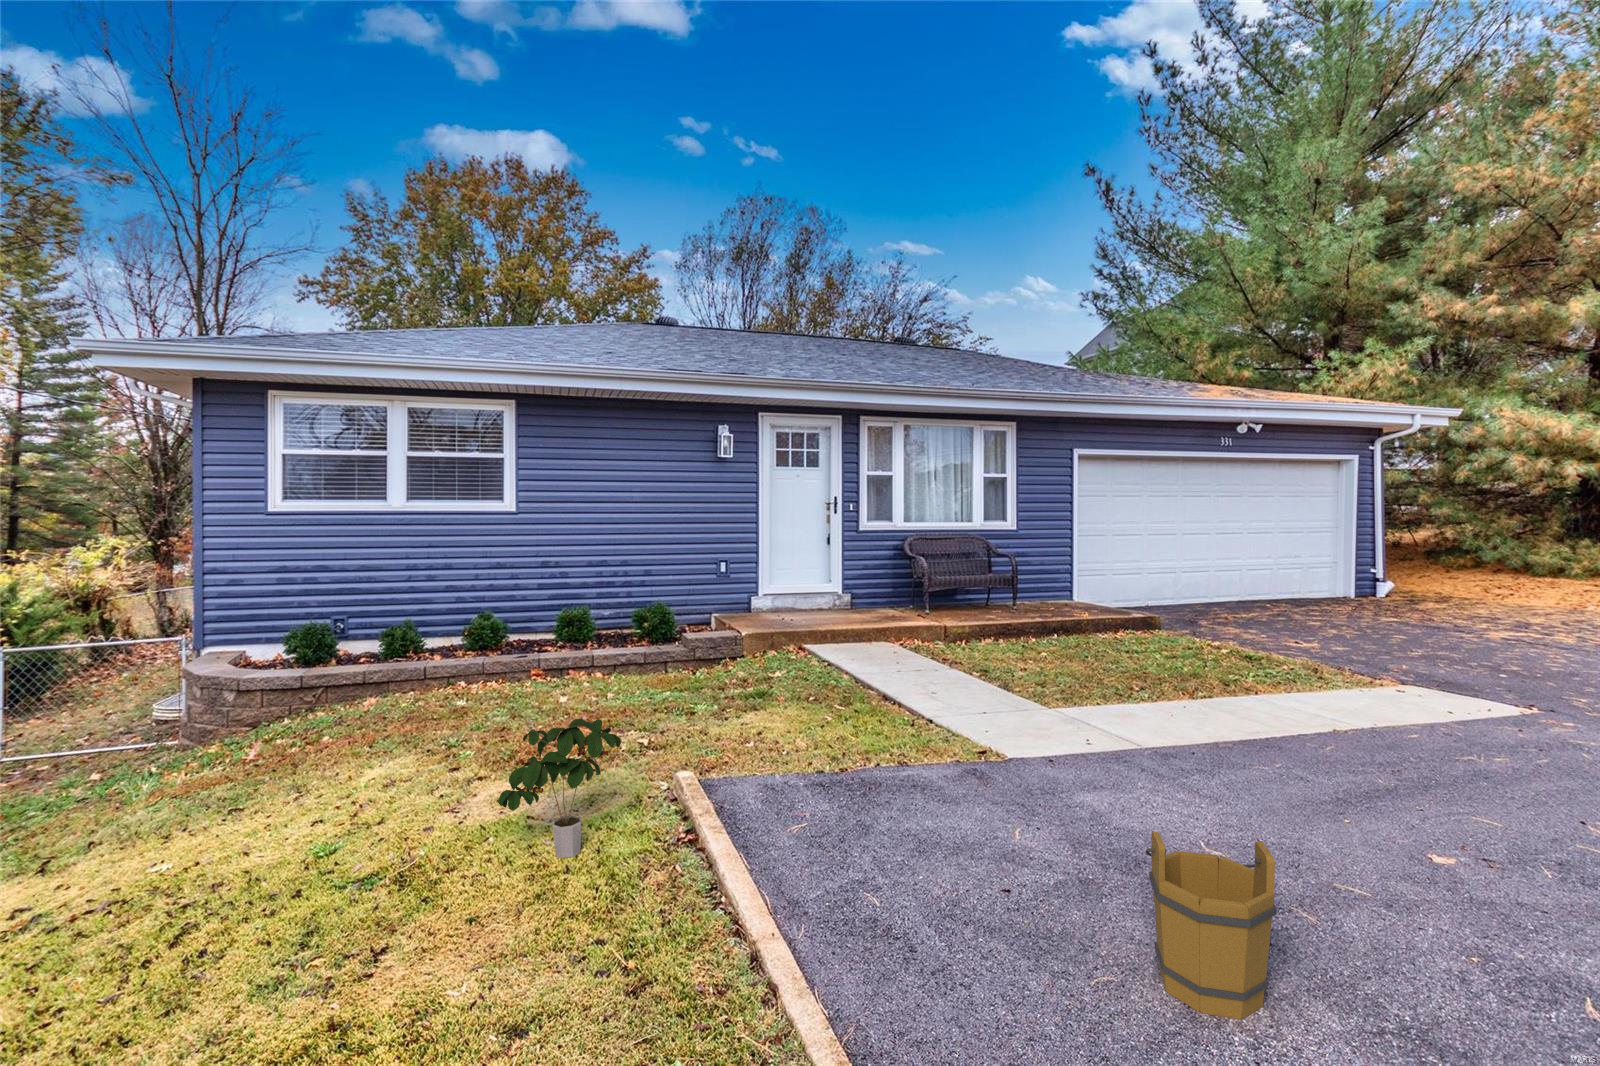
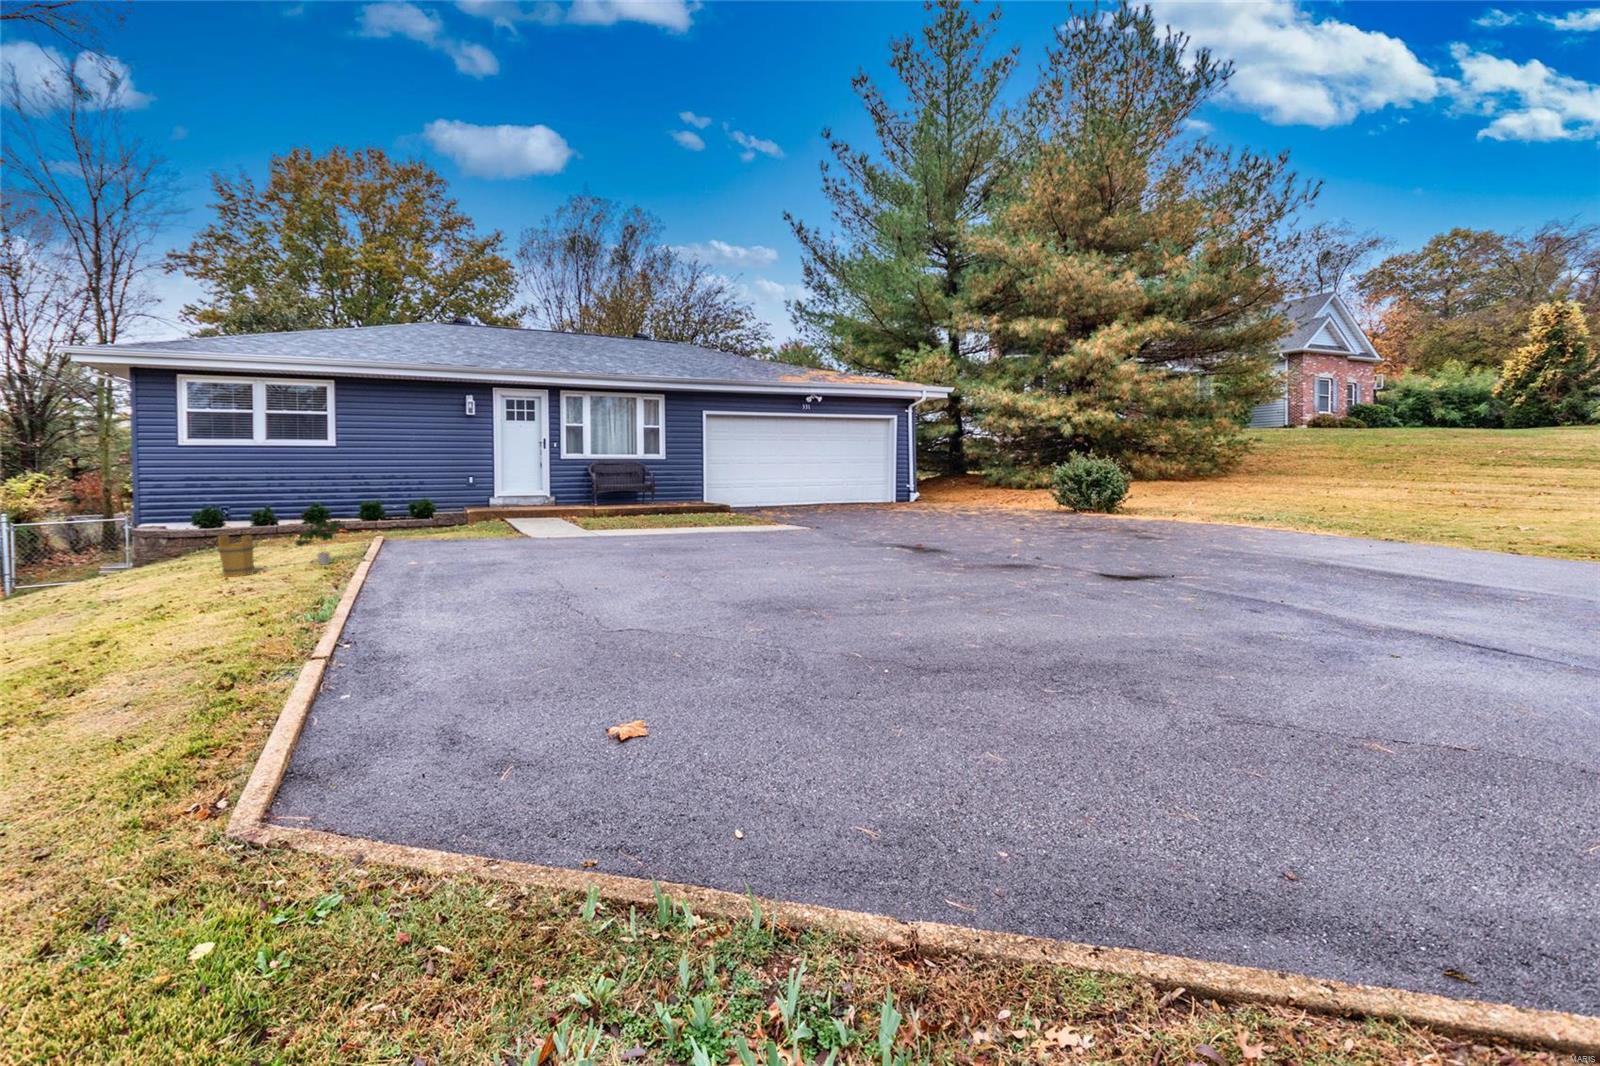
bucket: present [1145,831,1277,1019] -> present [218,535,256,577]

